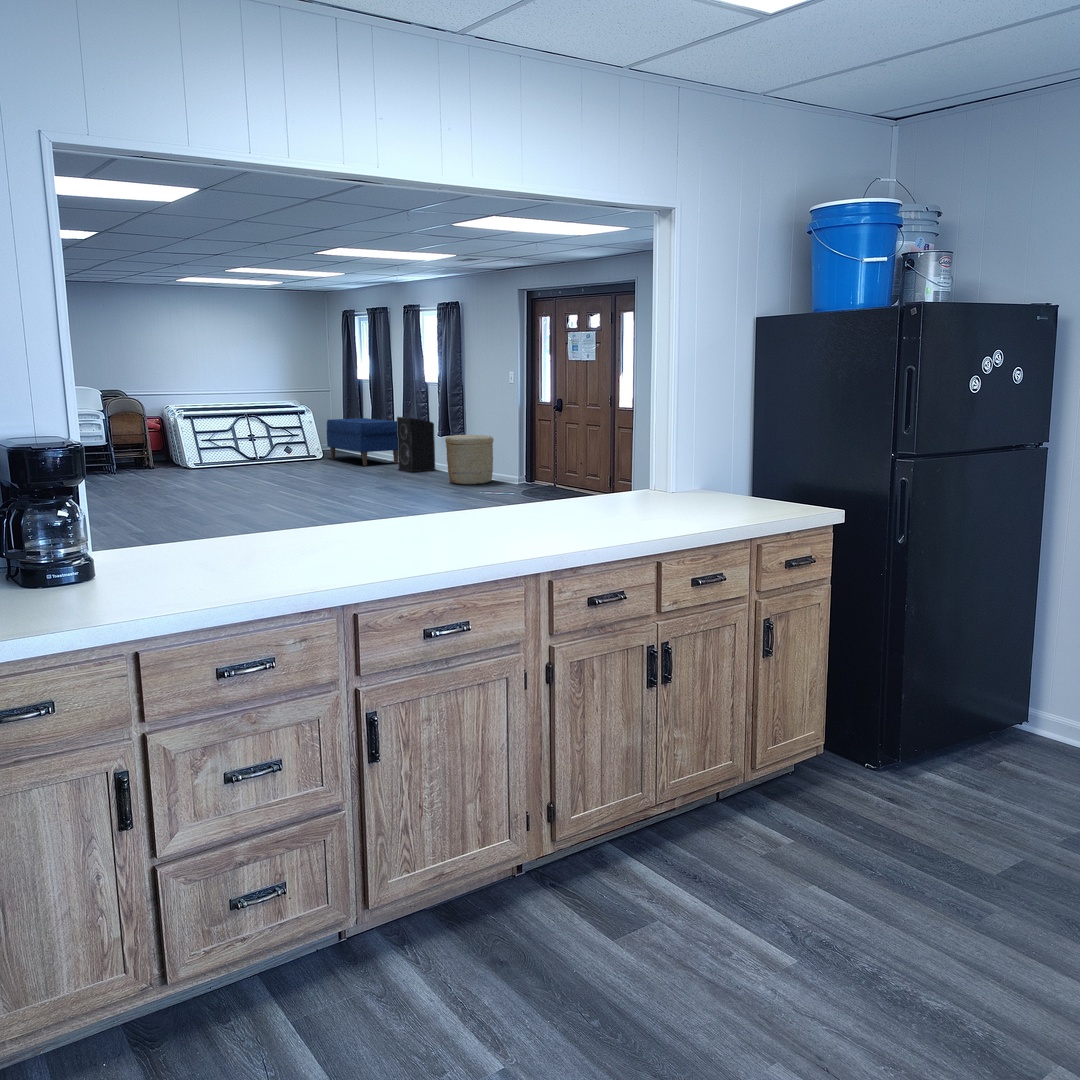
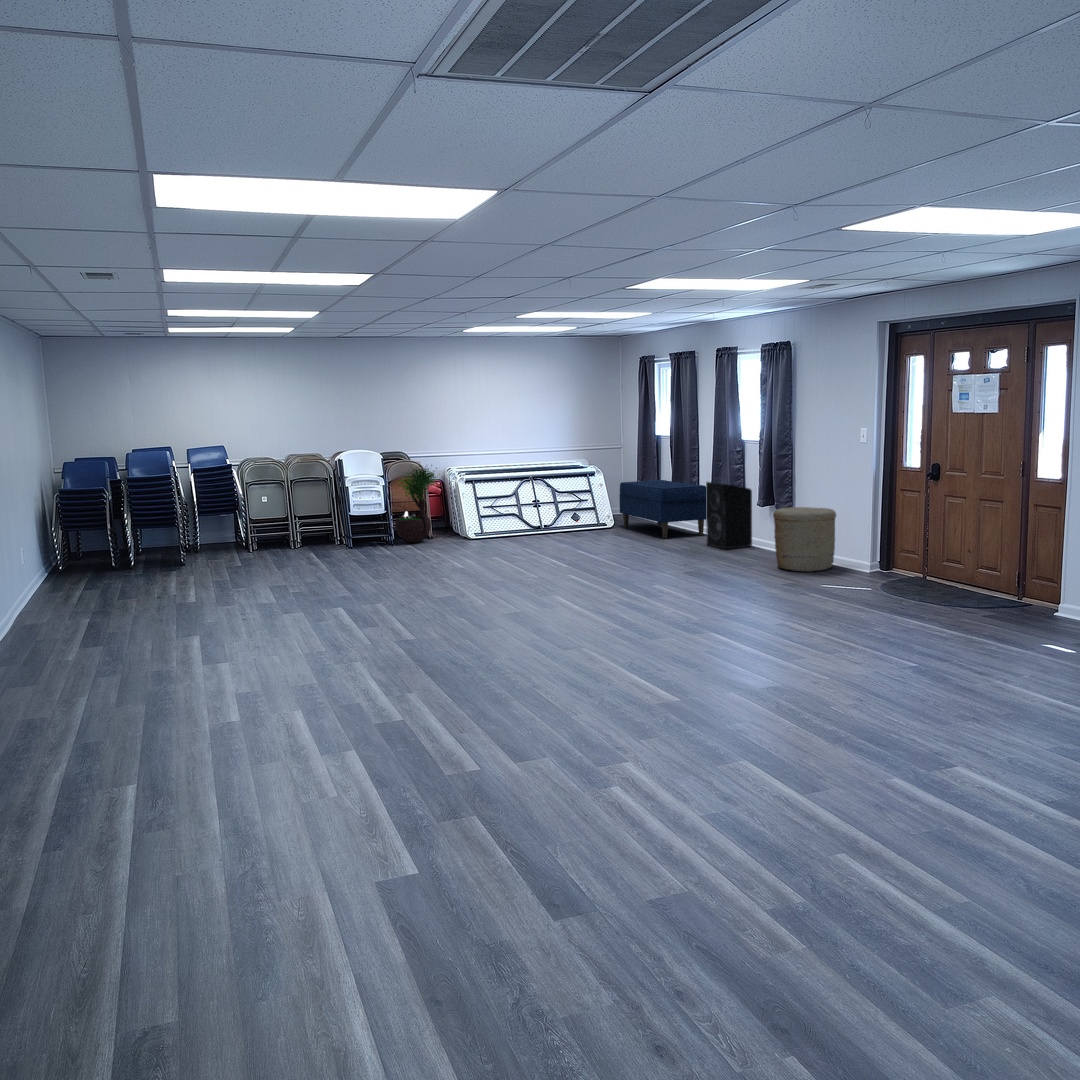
potted tree: none [117,397,160,472] -> present [395,465,440,542]

